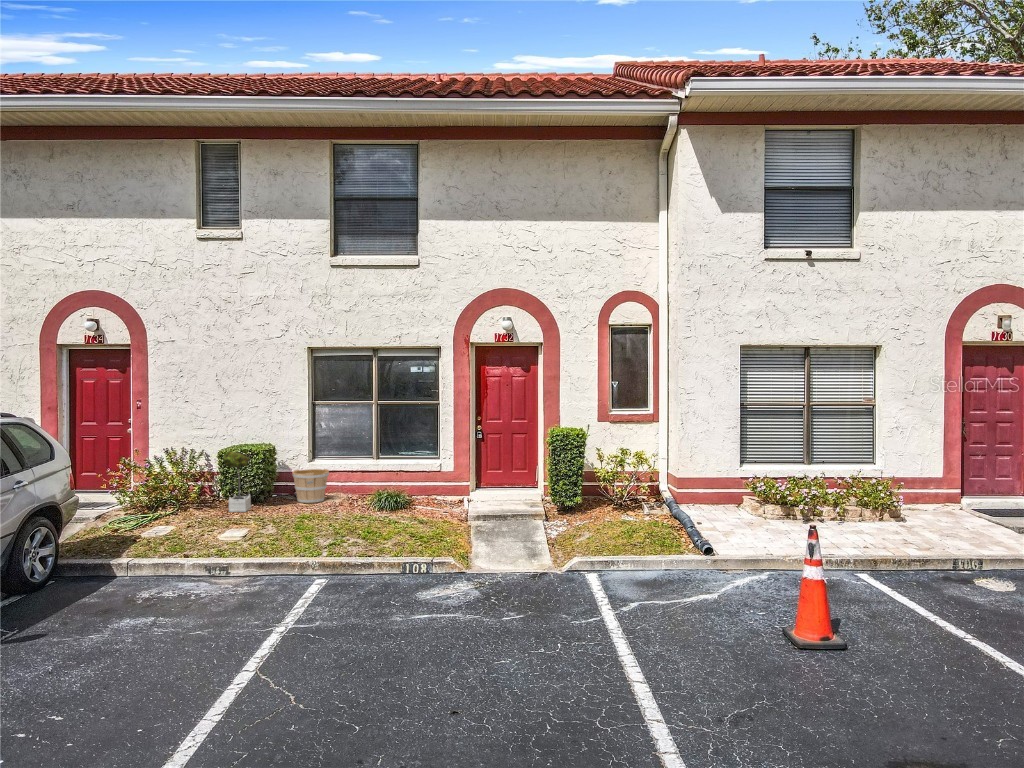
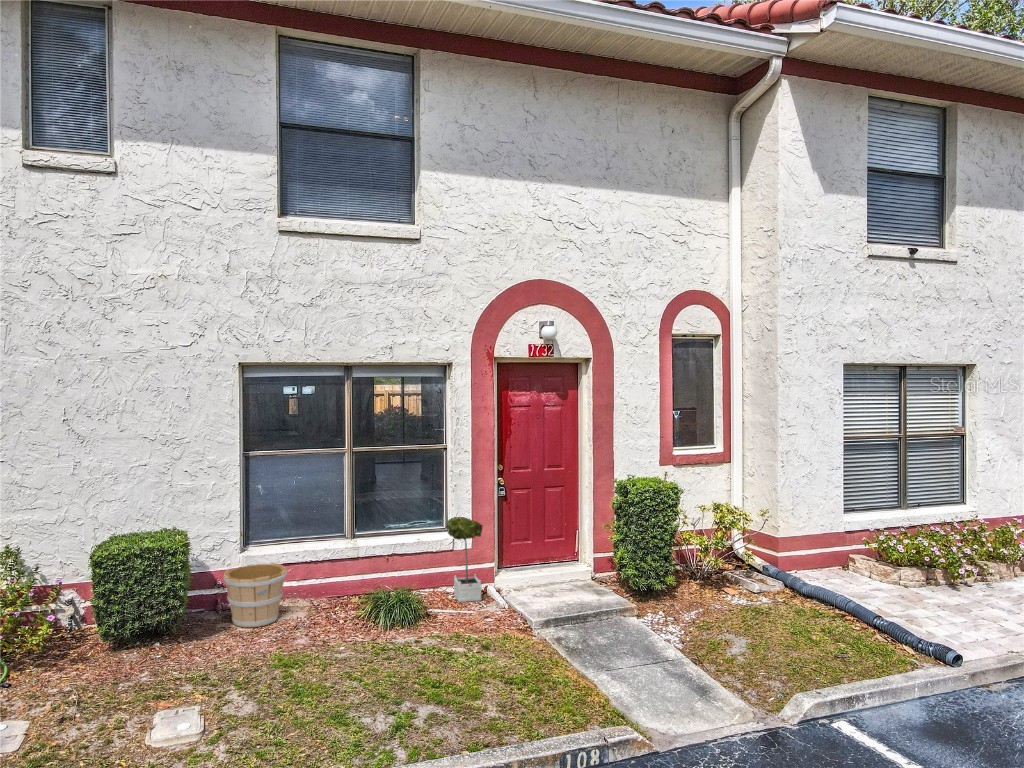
potted tree: present [223,452,251,512] -> present [446,517,483,602]

